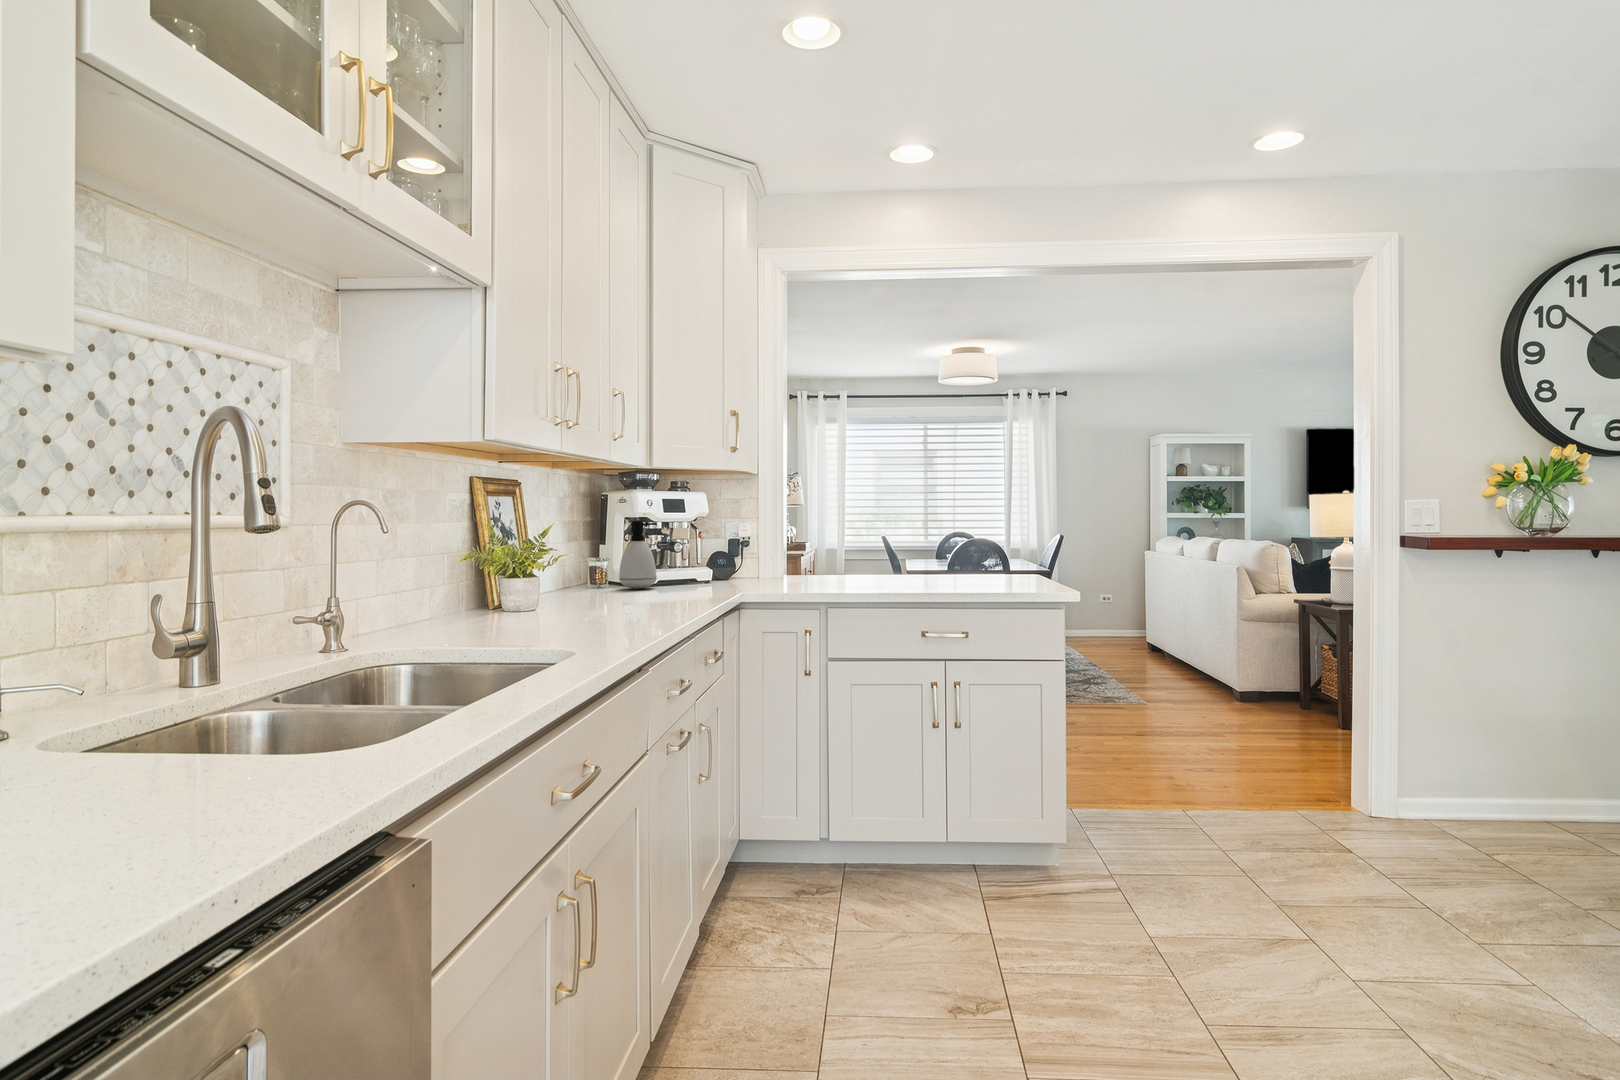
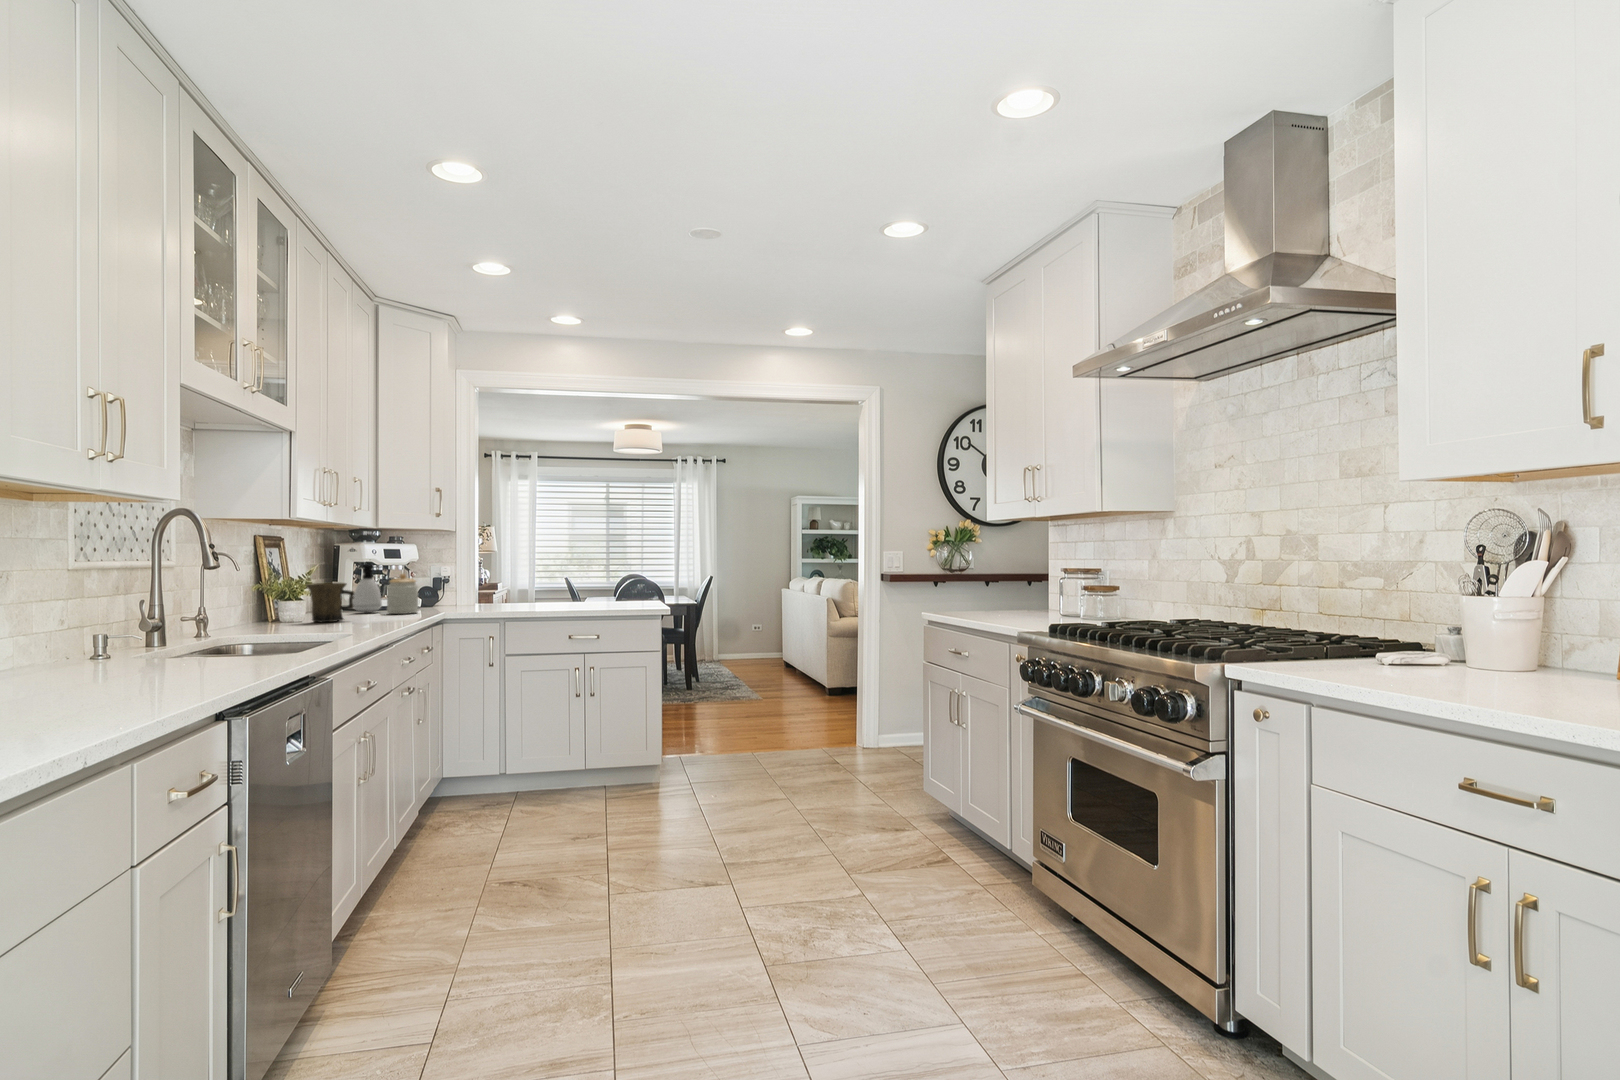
jar: none [659,534,702,593] -> present [387,574,418,614]
mug: none [536,549,605,610] -> present [305,583,354,622]

